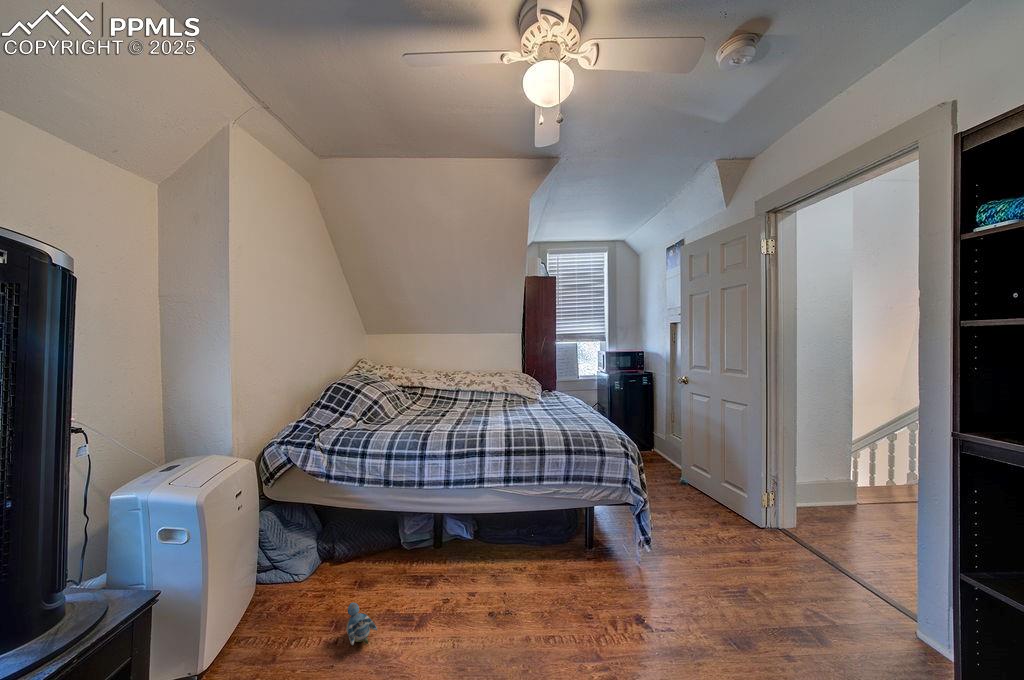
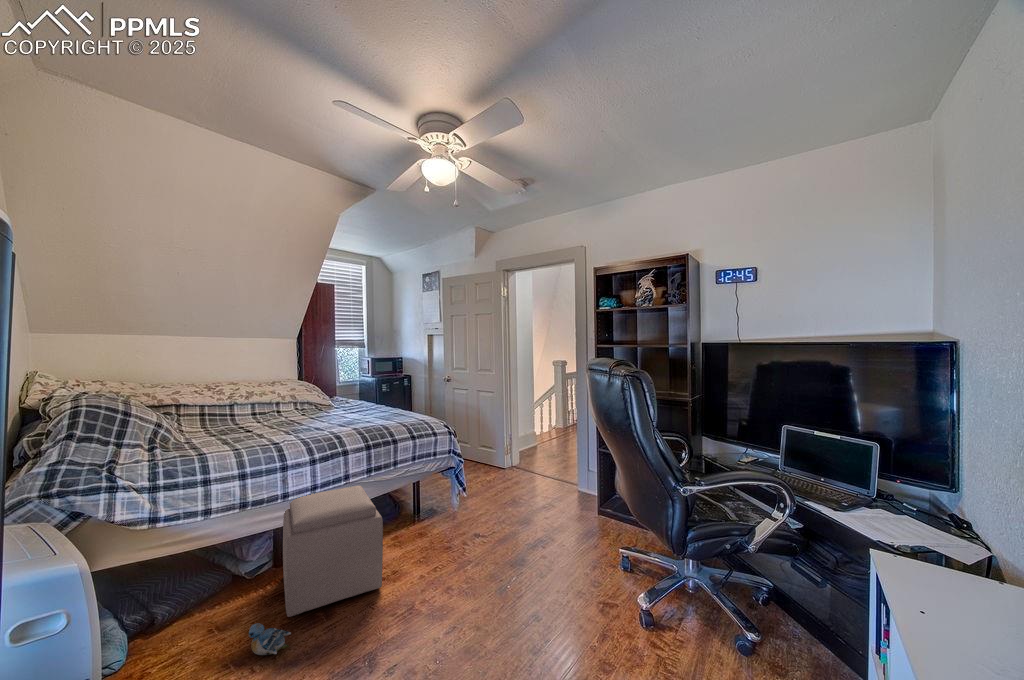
ottoman: none [391,488,507,627] -> present [283,486,383,617]

